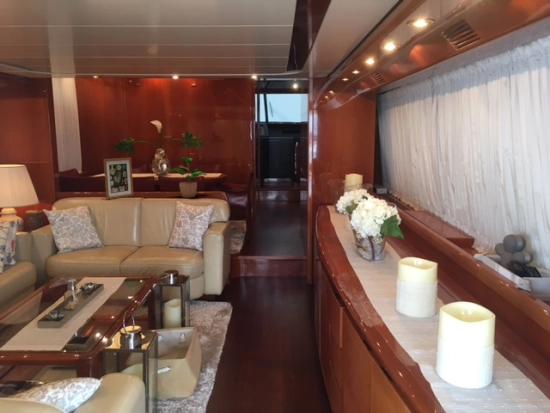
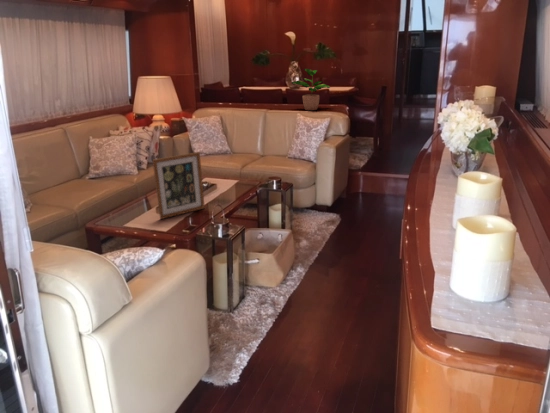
picture frame: present [104,158,134,200] -> present [153,152,205,219]

